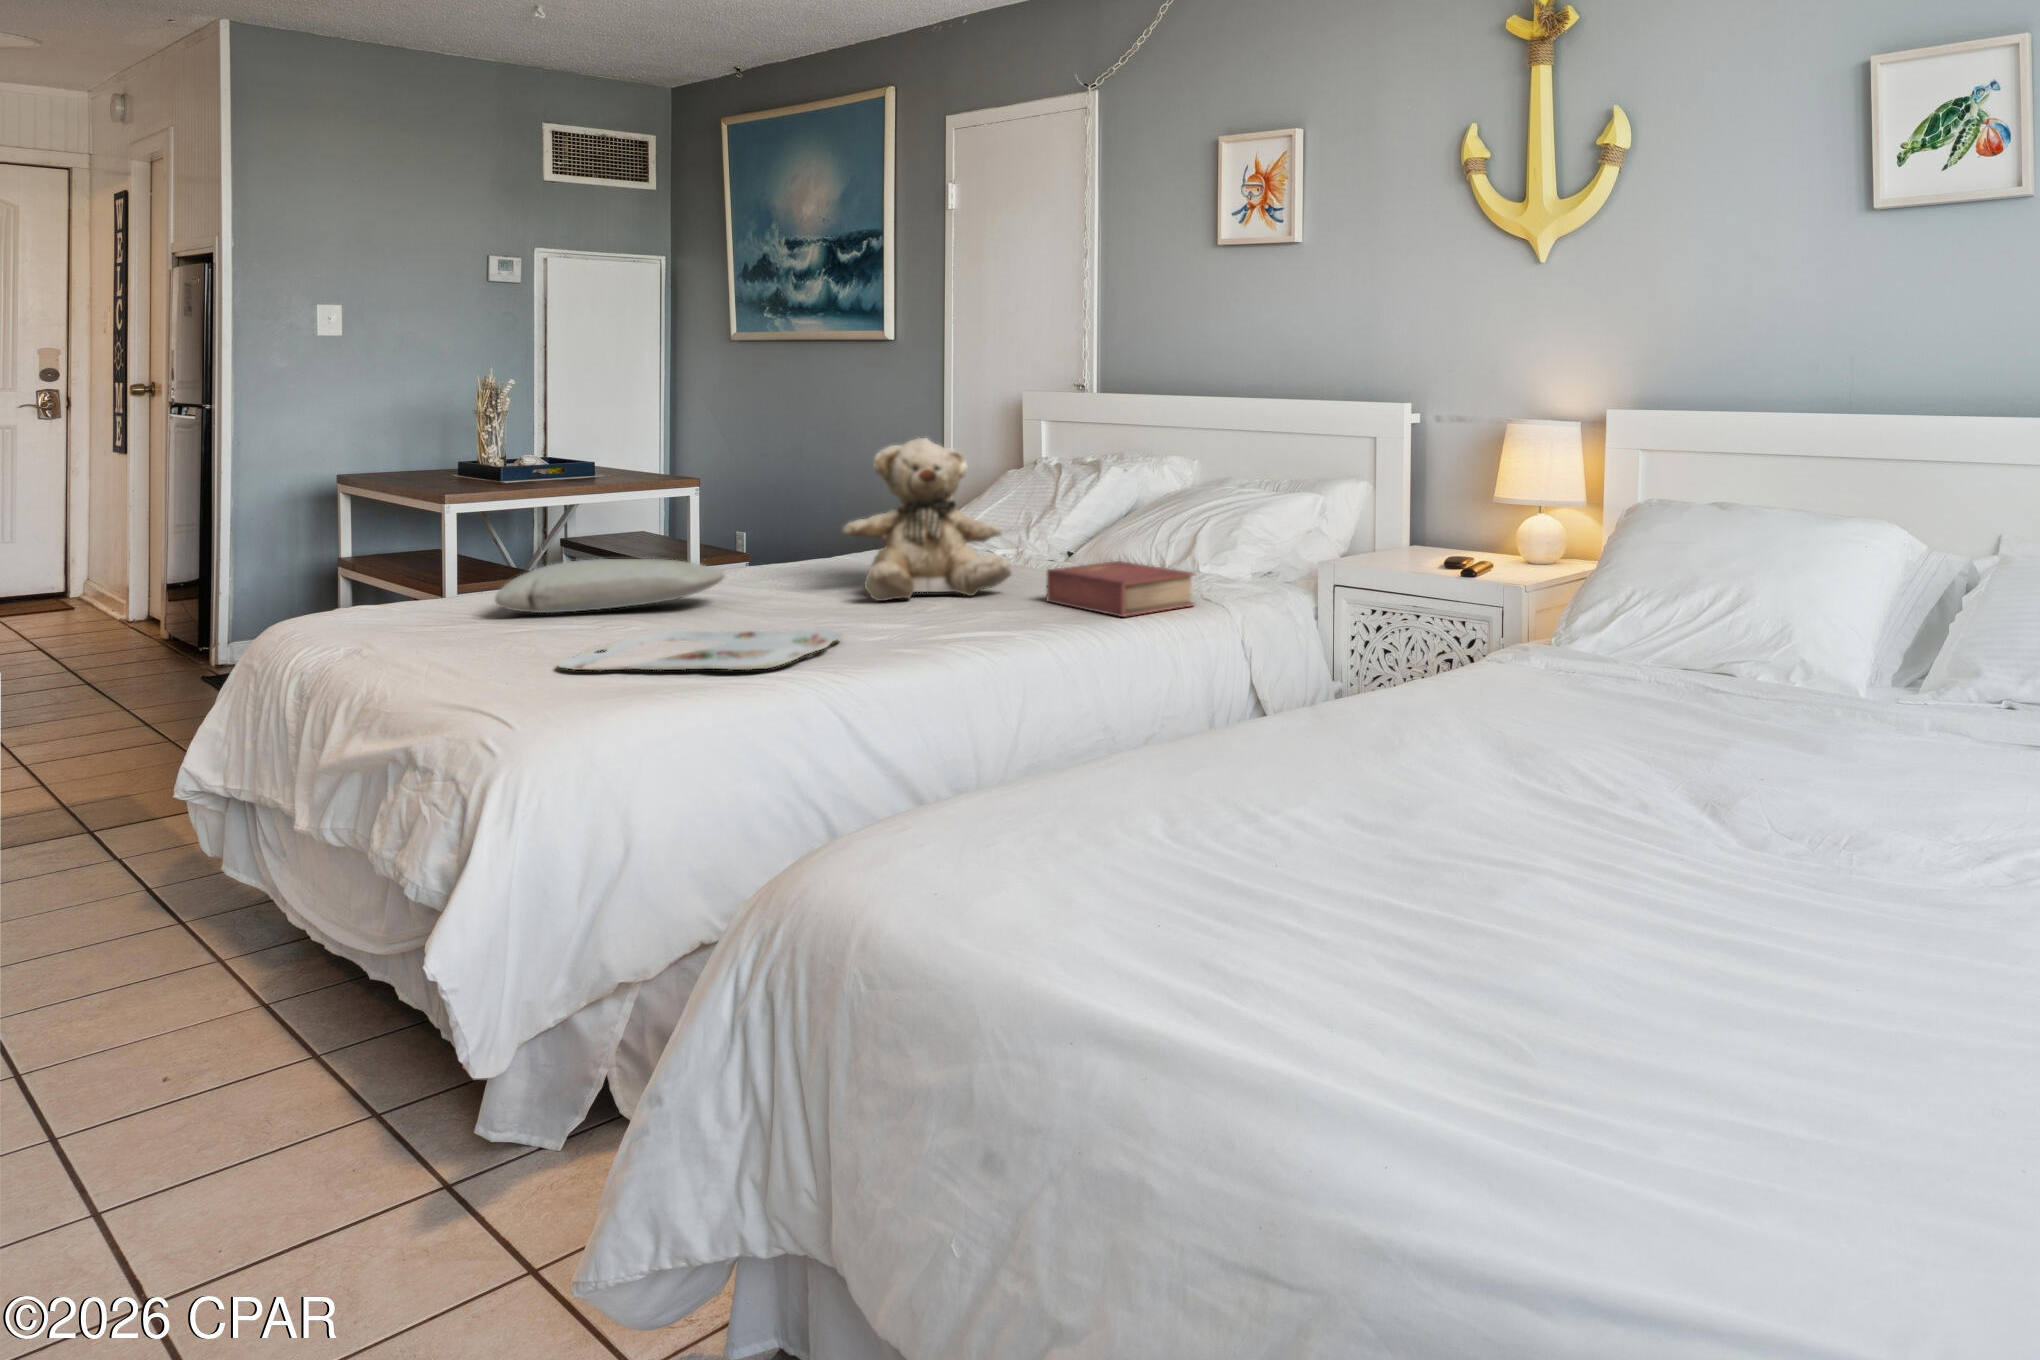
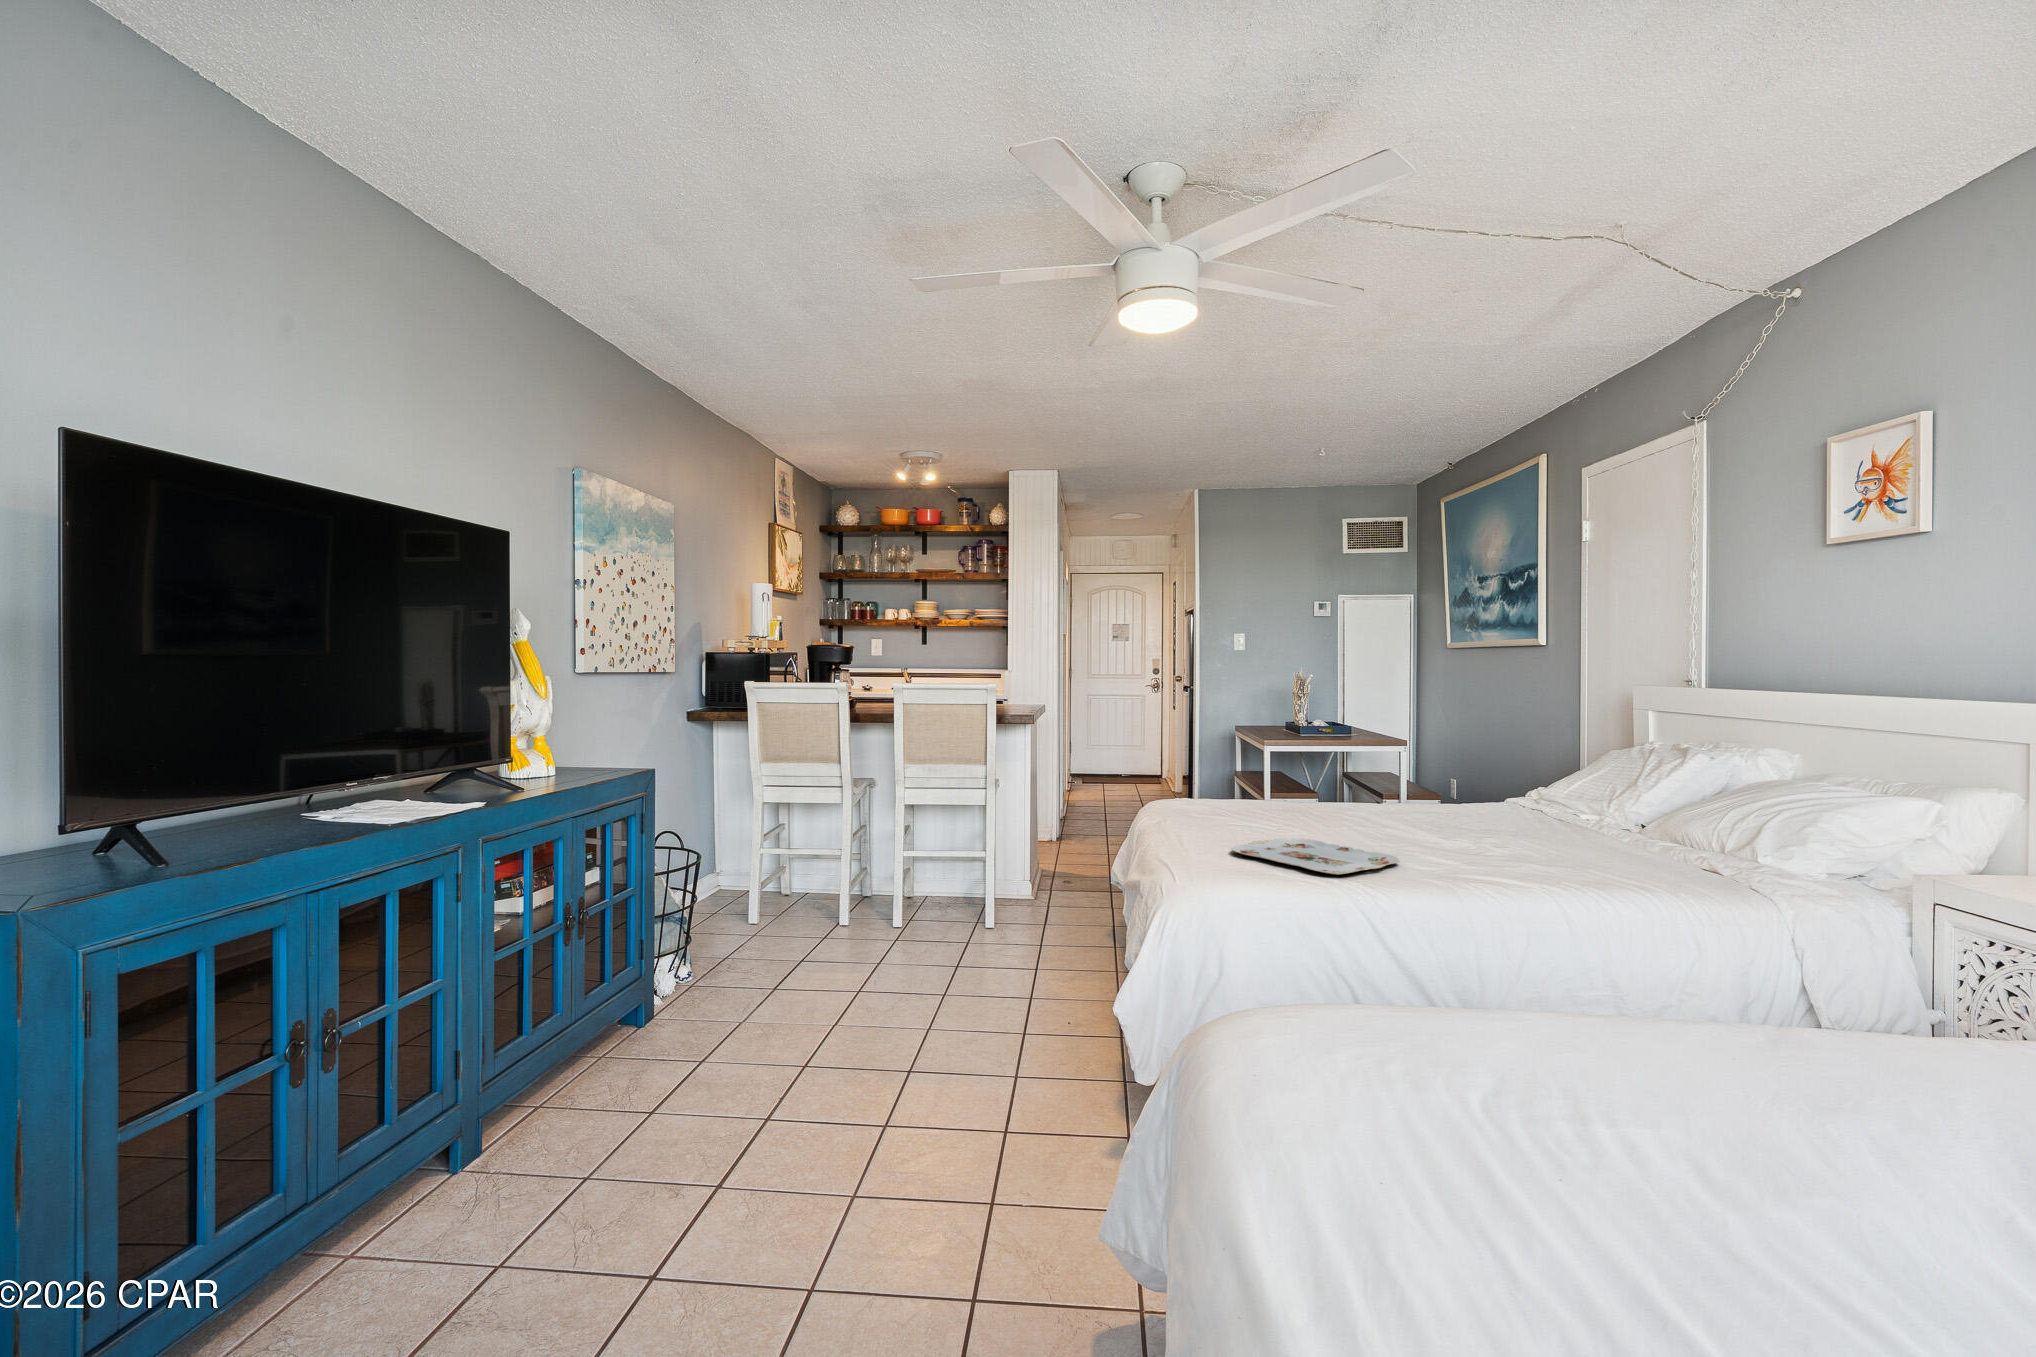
teddy bear: present [841,438,1011,601] -> none [1431,722,1561,849]
pillow: present [495,559,725,613] -> none [1233,787,1354,819]
book: present [1047,561,1195,617] -> none [1585,837,1732,894]

